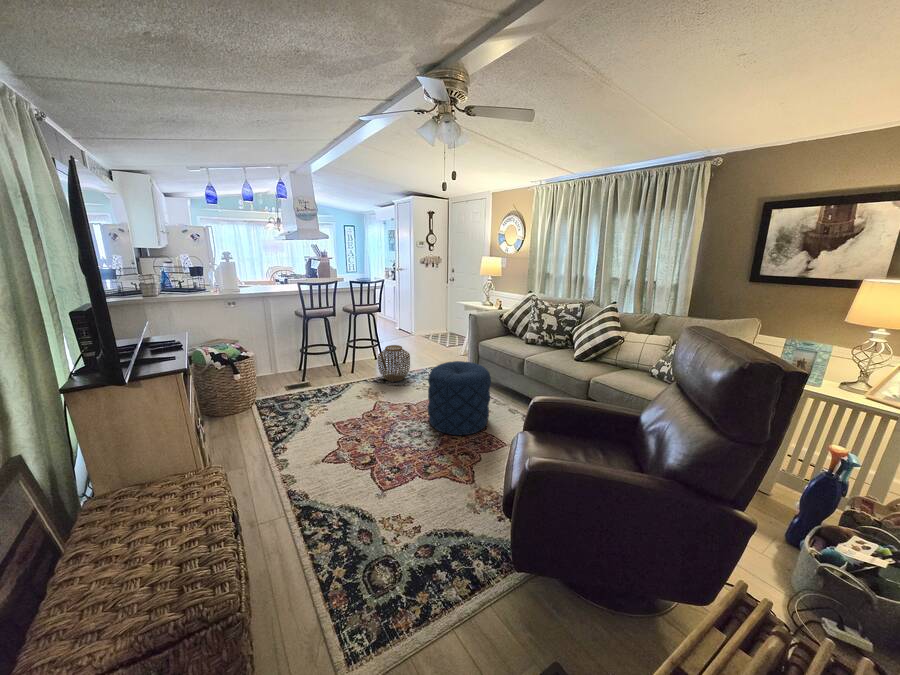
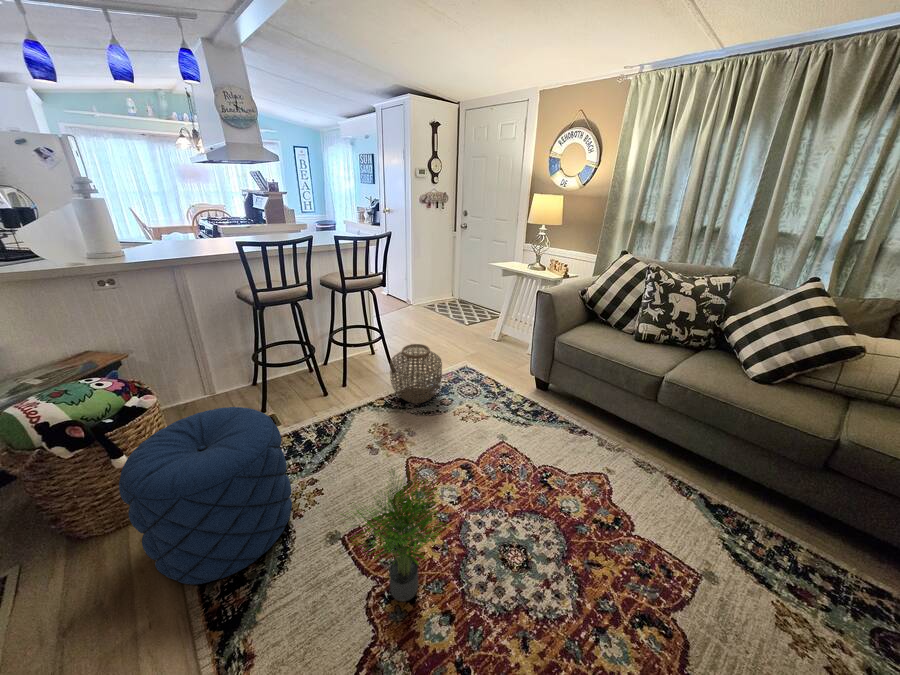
pouf: present [428,361,491,435] -> present [119,407,292,584]
potted plant: none [329,373,376,443] -> present [349,471,441,602]

